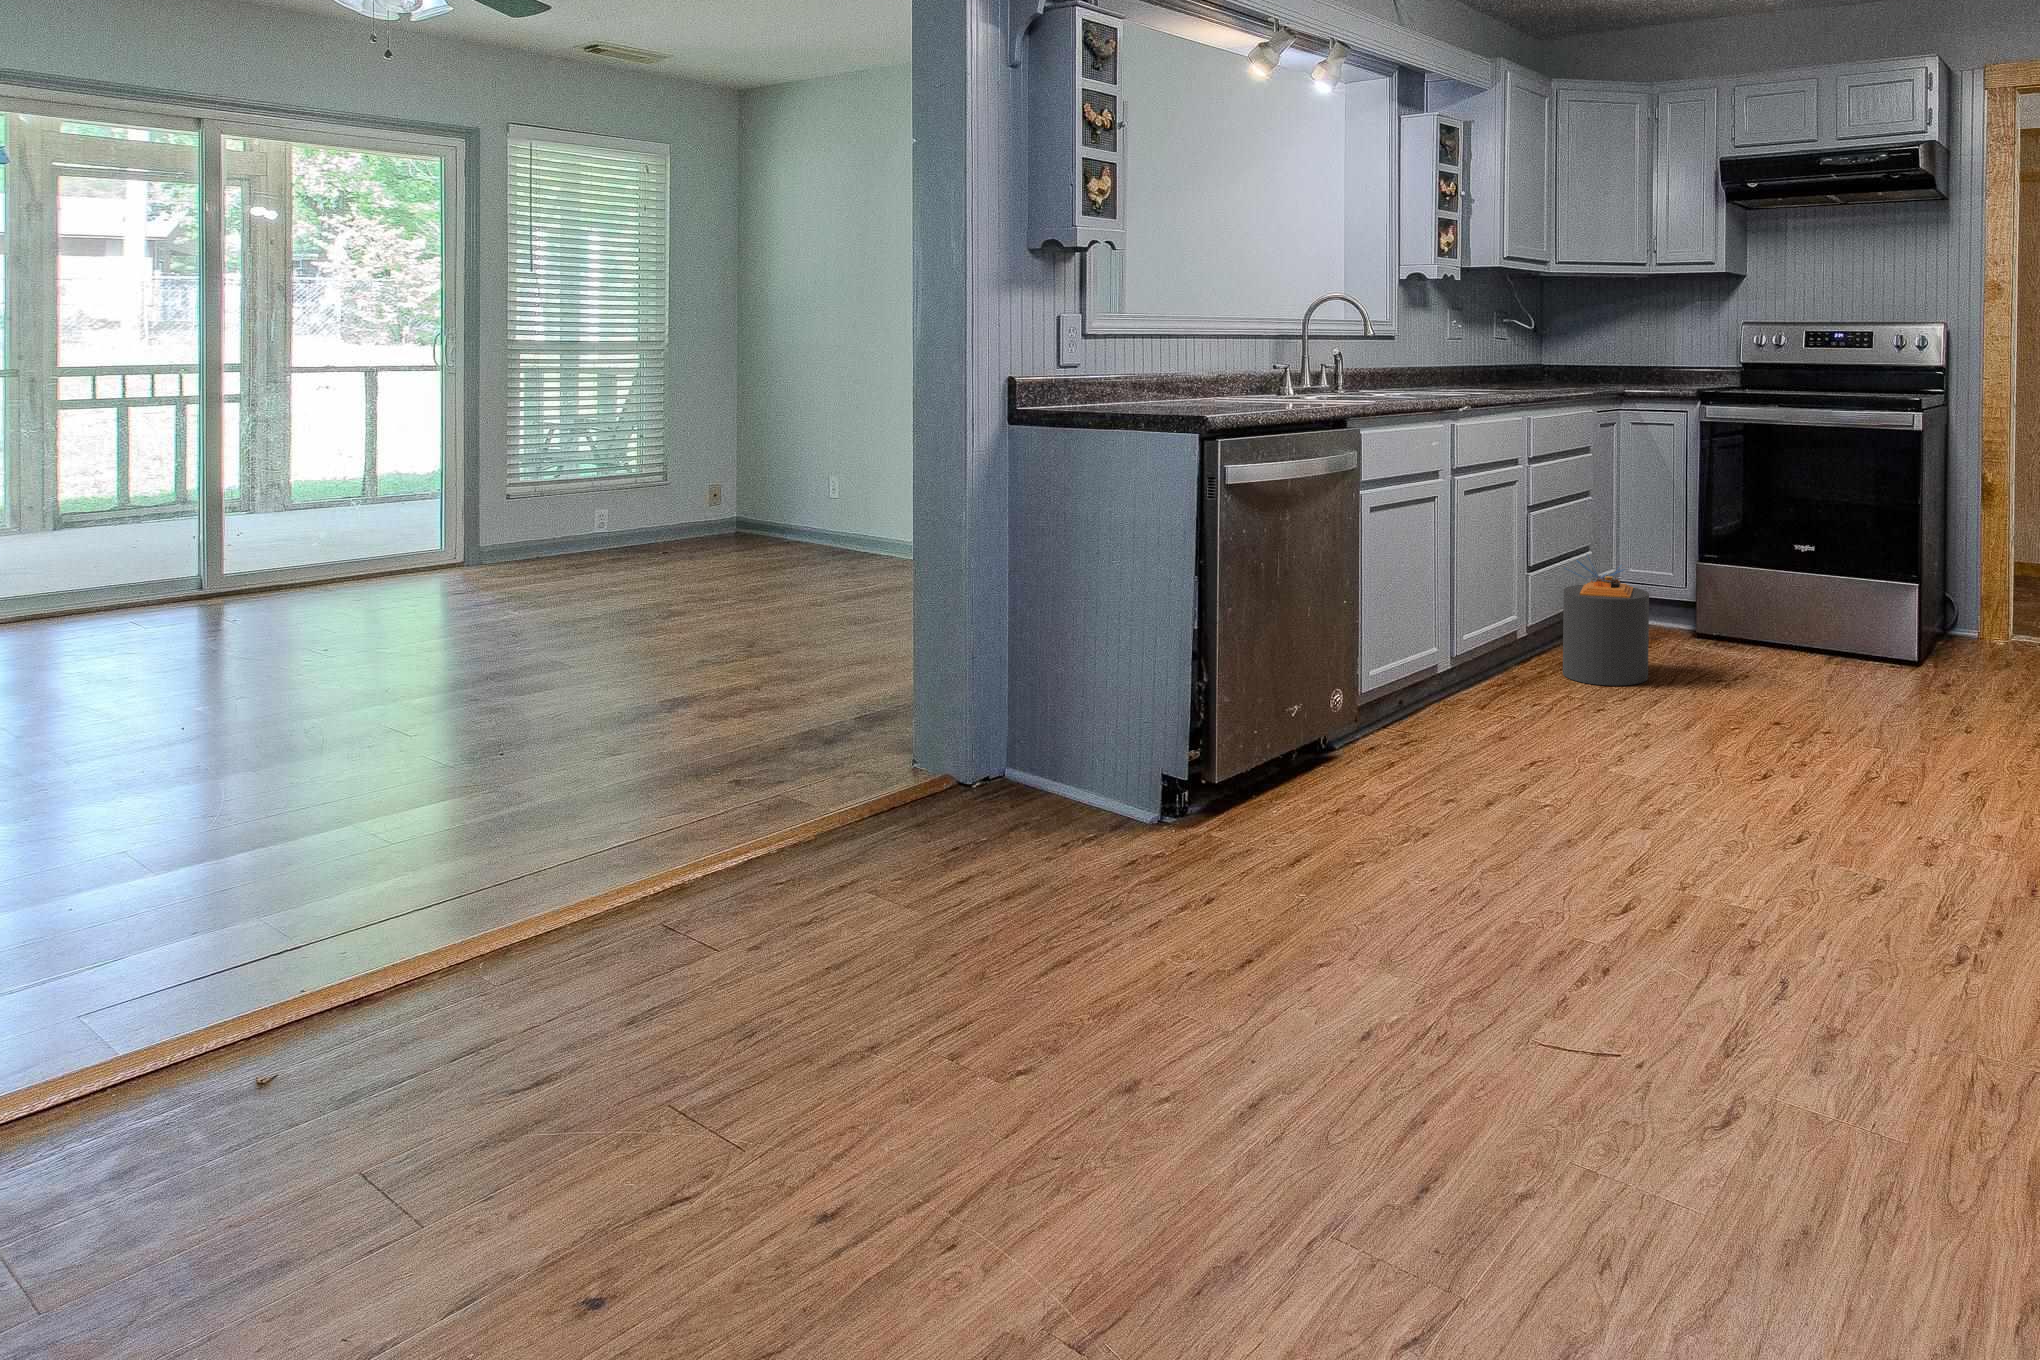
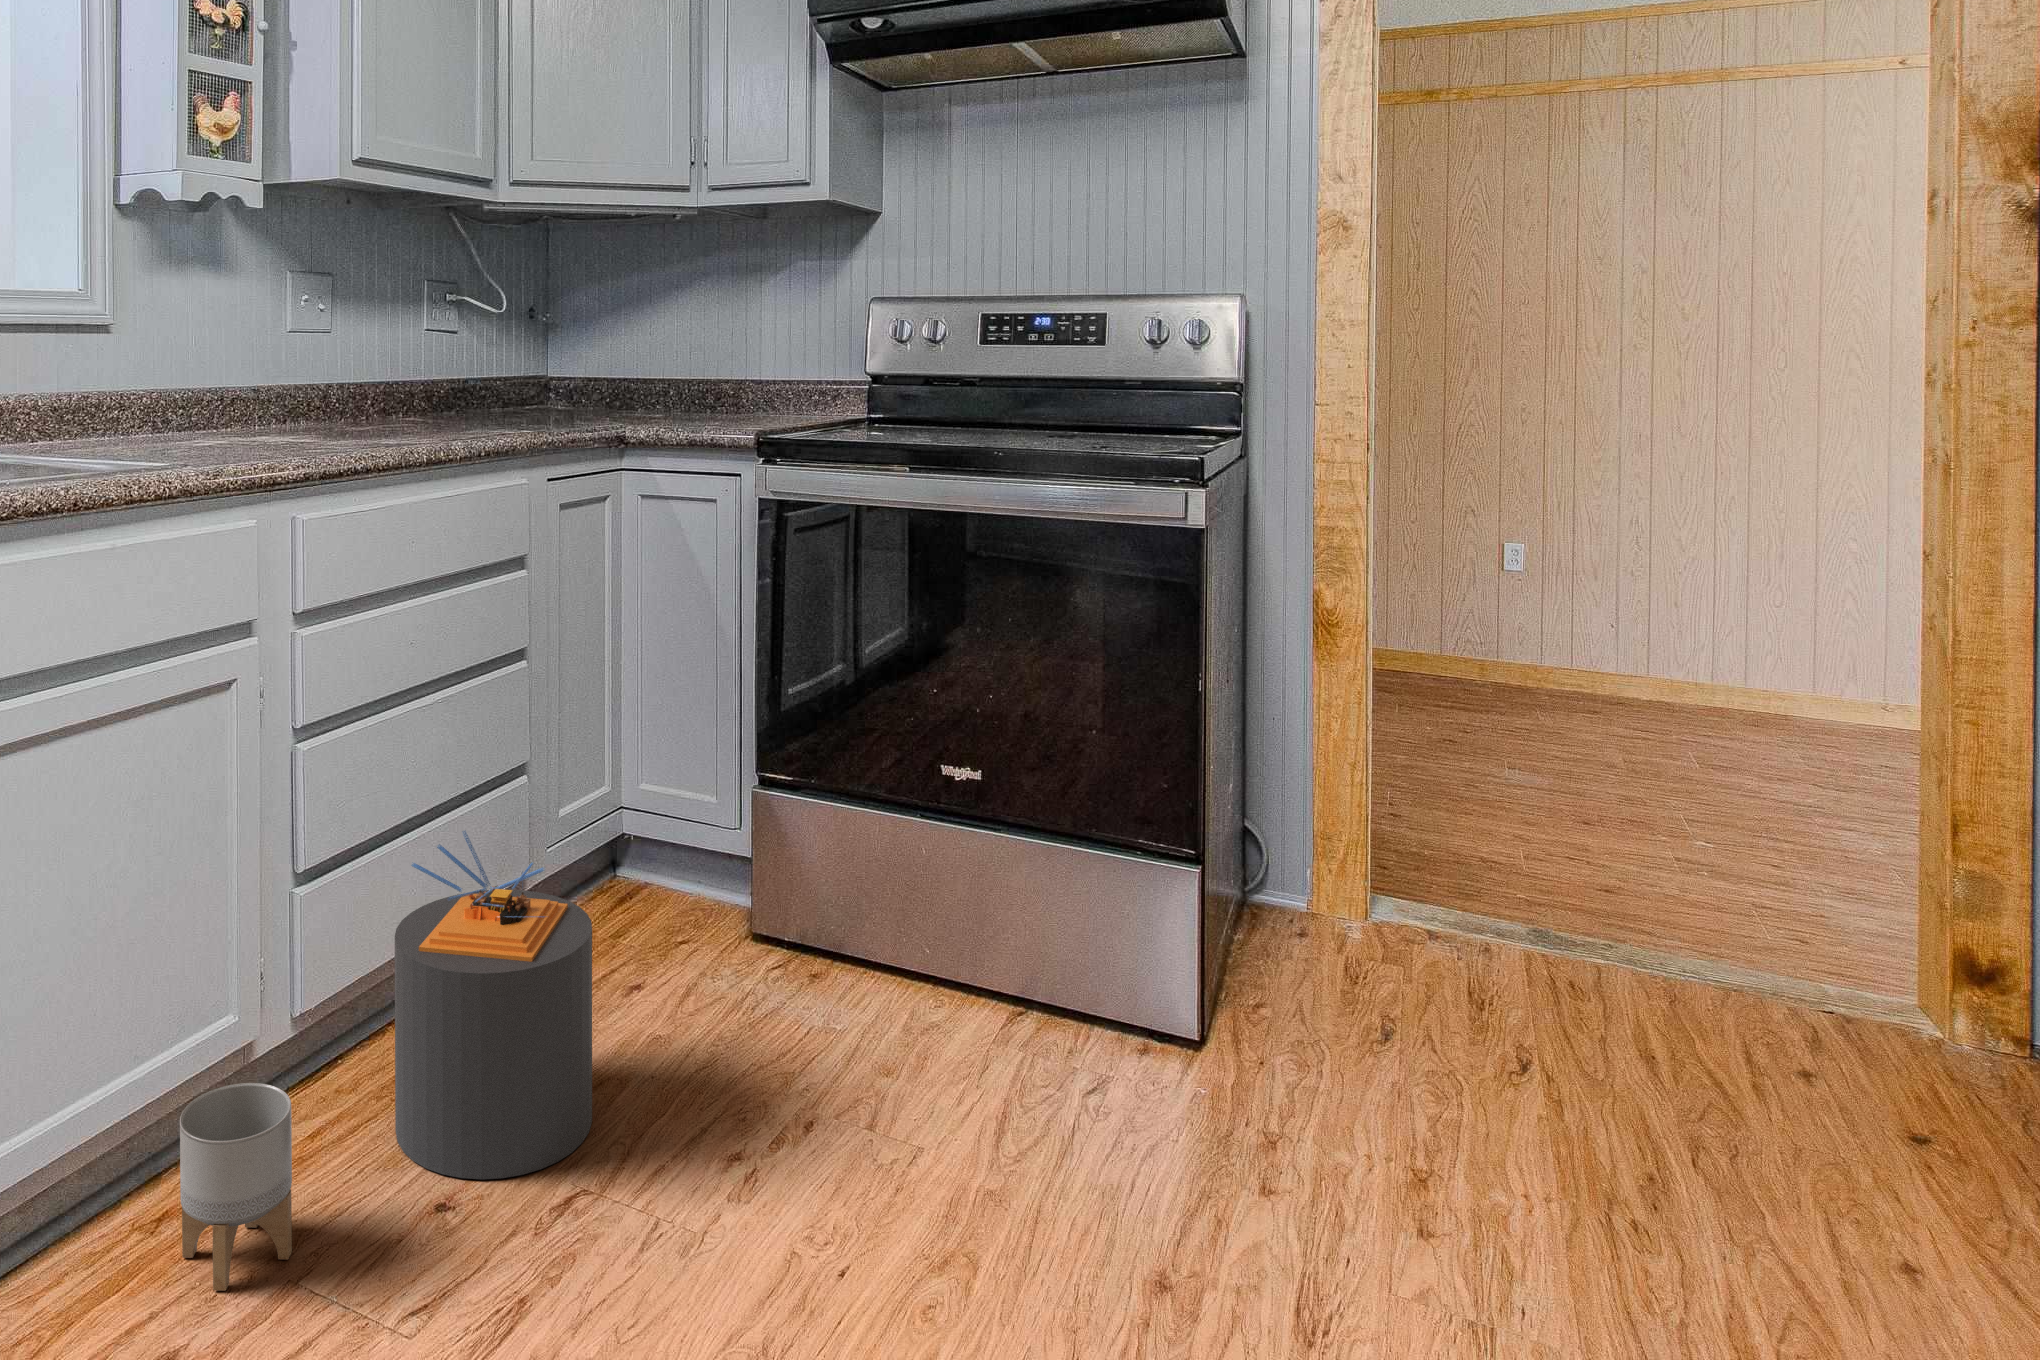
planter: none [1505,634,1548,701] -> present [180,1083,292,1291]

